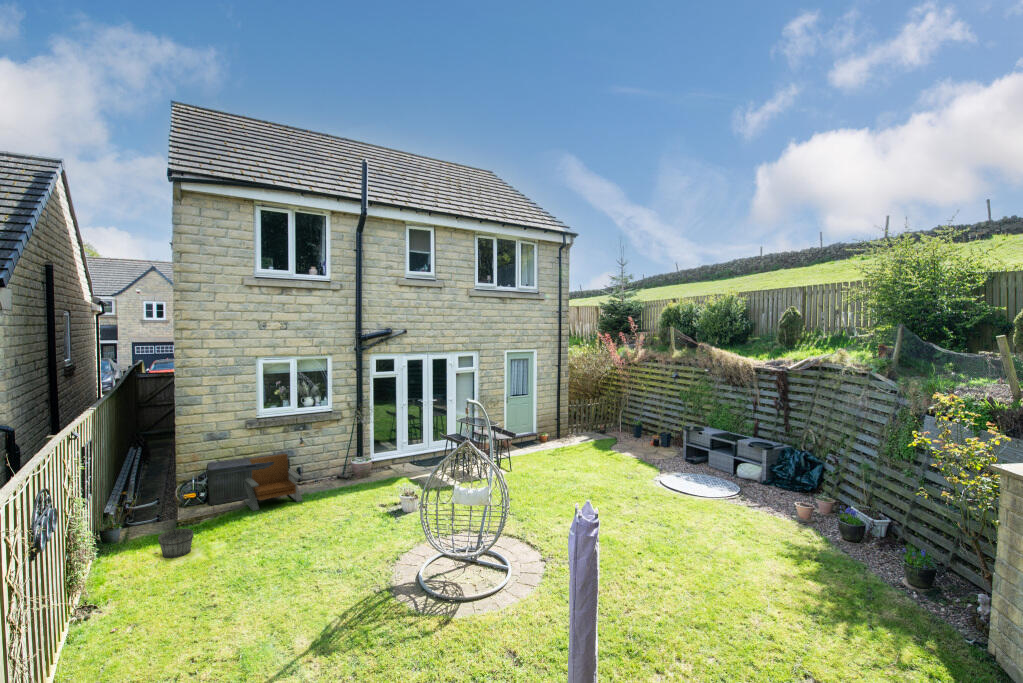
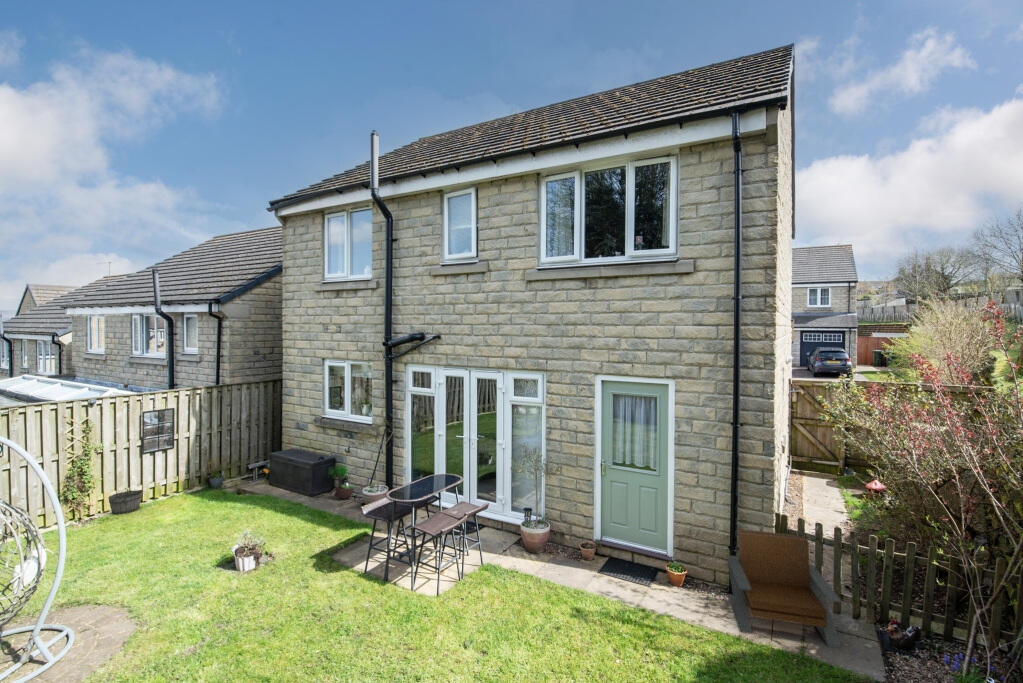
potted tree: none [302,449,323,483] -> present [330,465,354,499]
lounge chair: present [244,454,303,511] -> present [727,529,842,648]

